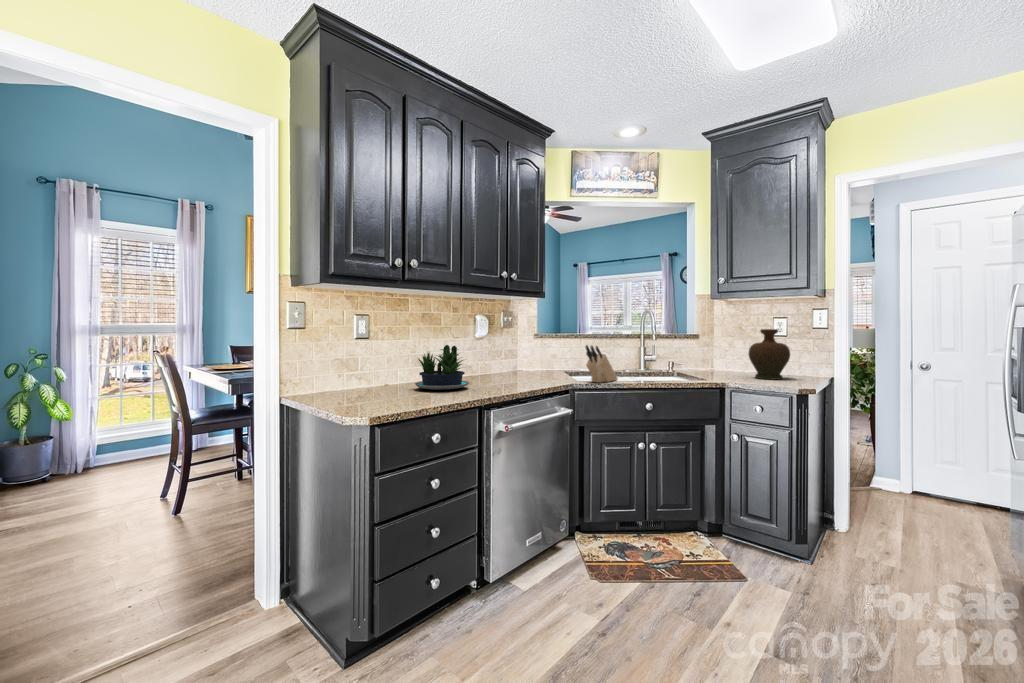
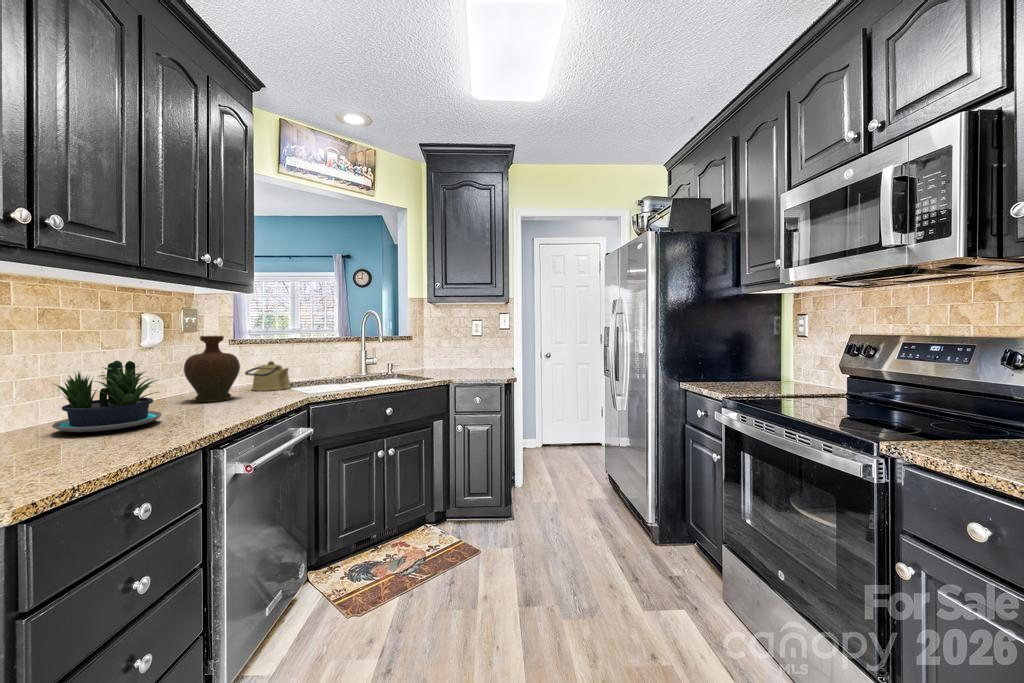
decorative vase: present [749,329,790,380] -> present [183,336,240,402]
knife block: present [586,345,618,382] -> none [319,352,351,393]
kettle: none [541,353,574,377] -> present [245,361,291,391]

